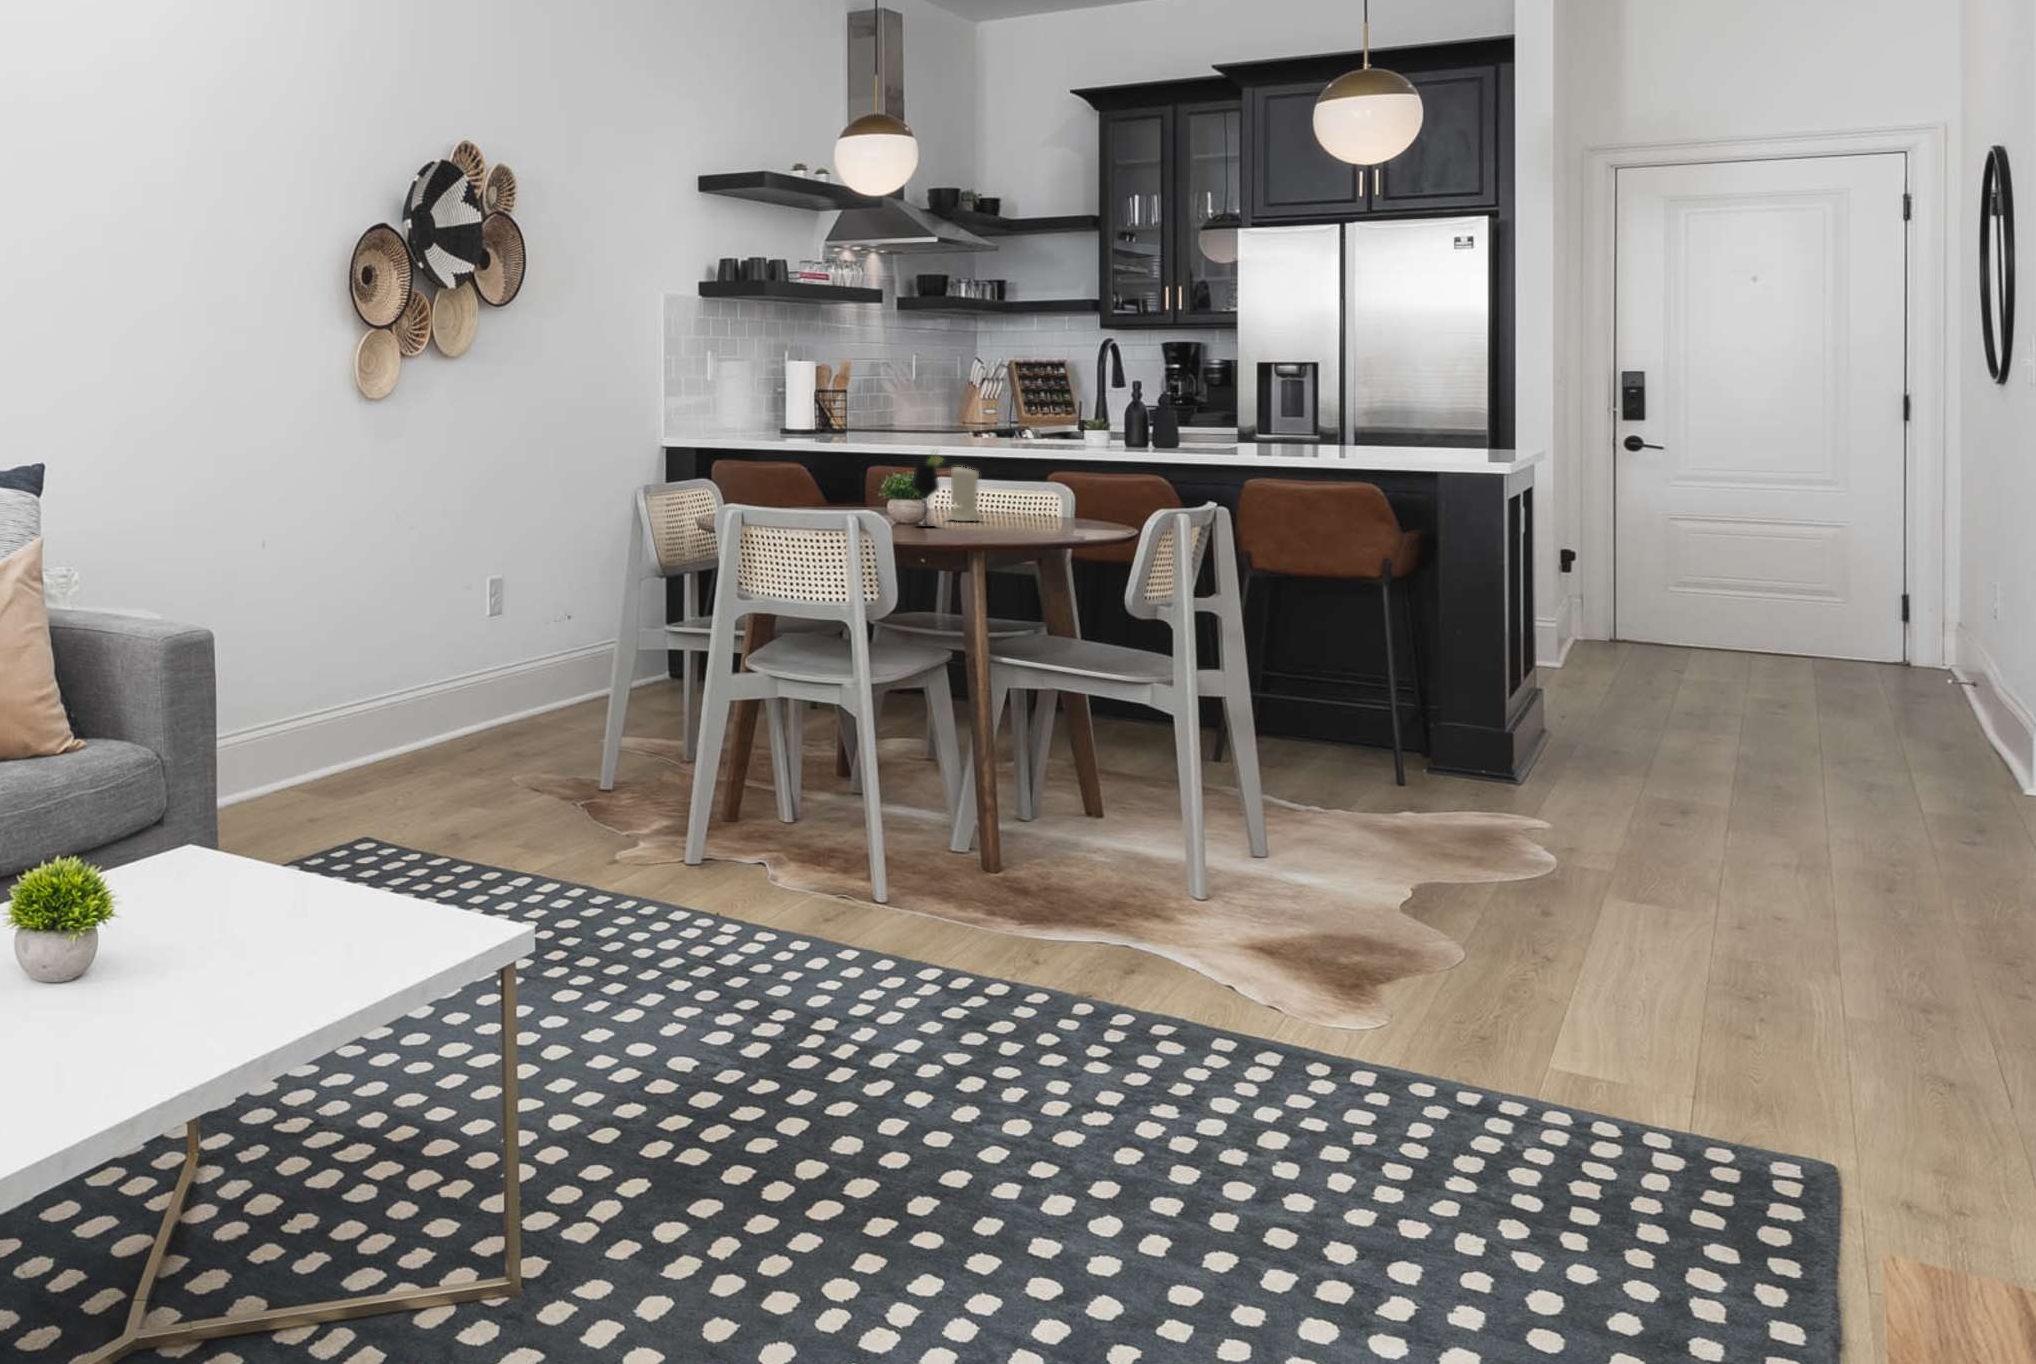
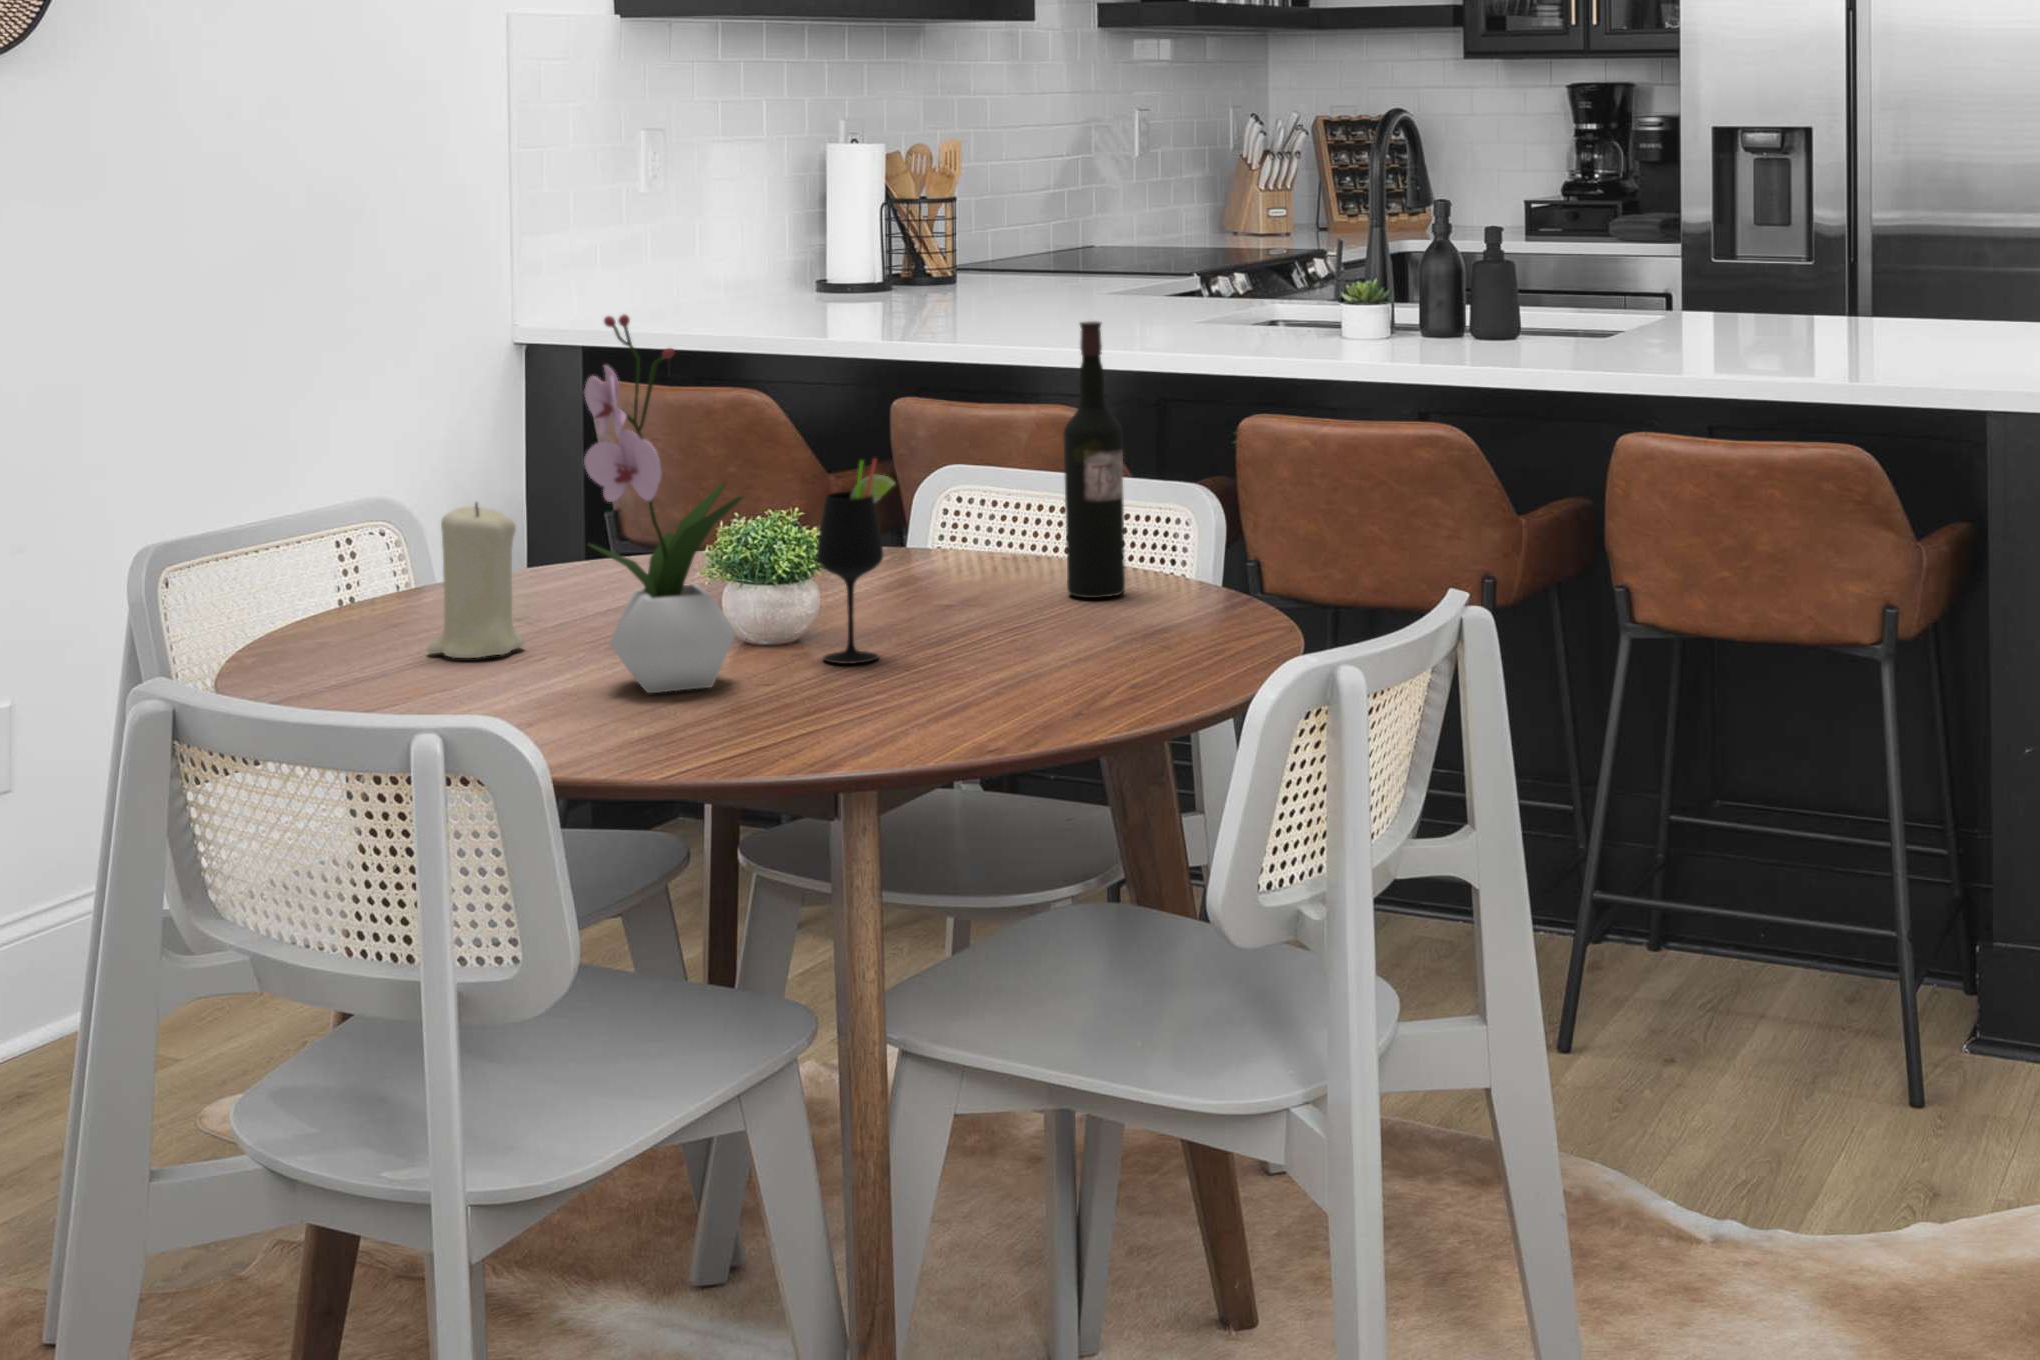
flower arrangement: none [829,391,895,529] -> present [584,314,743,693]
wine bottle: none [995,408,1021,519] -> present [1063,321,1125,598]
candle: present [946,467,981,521] -> present [427,503,525,658]

